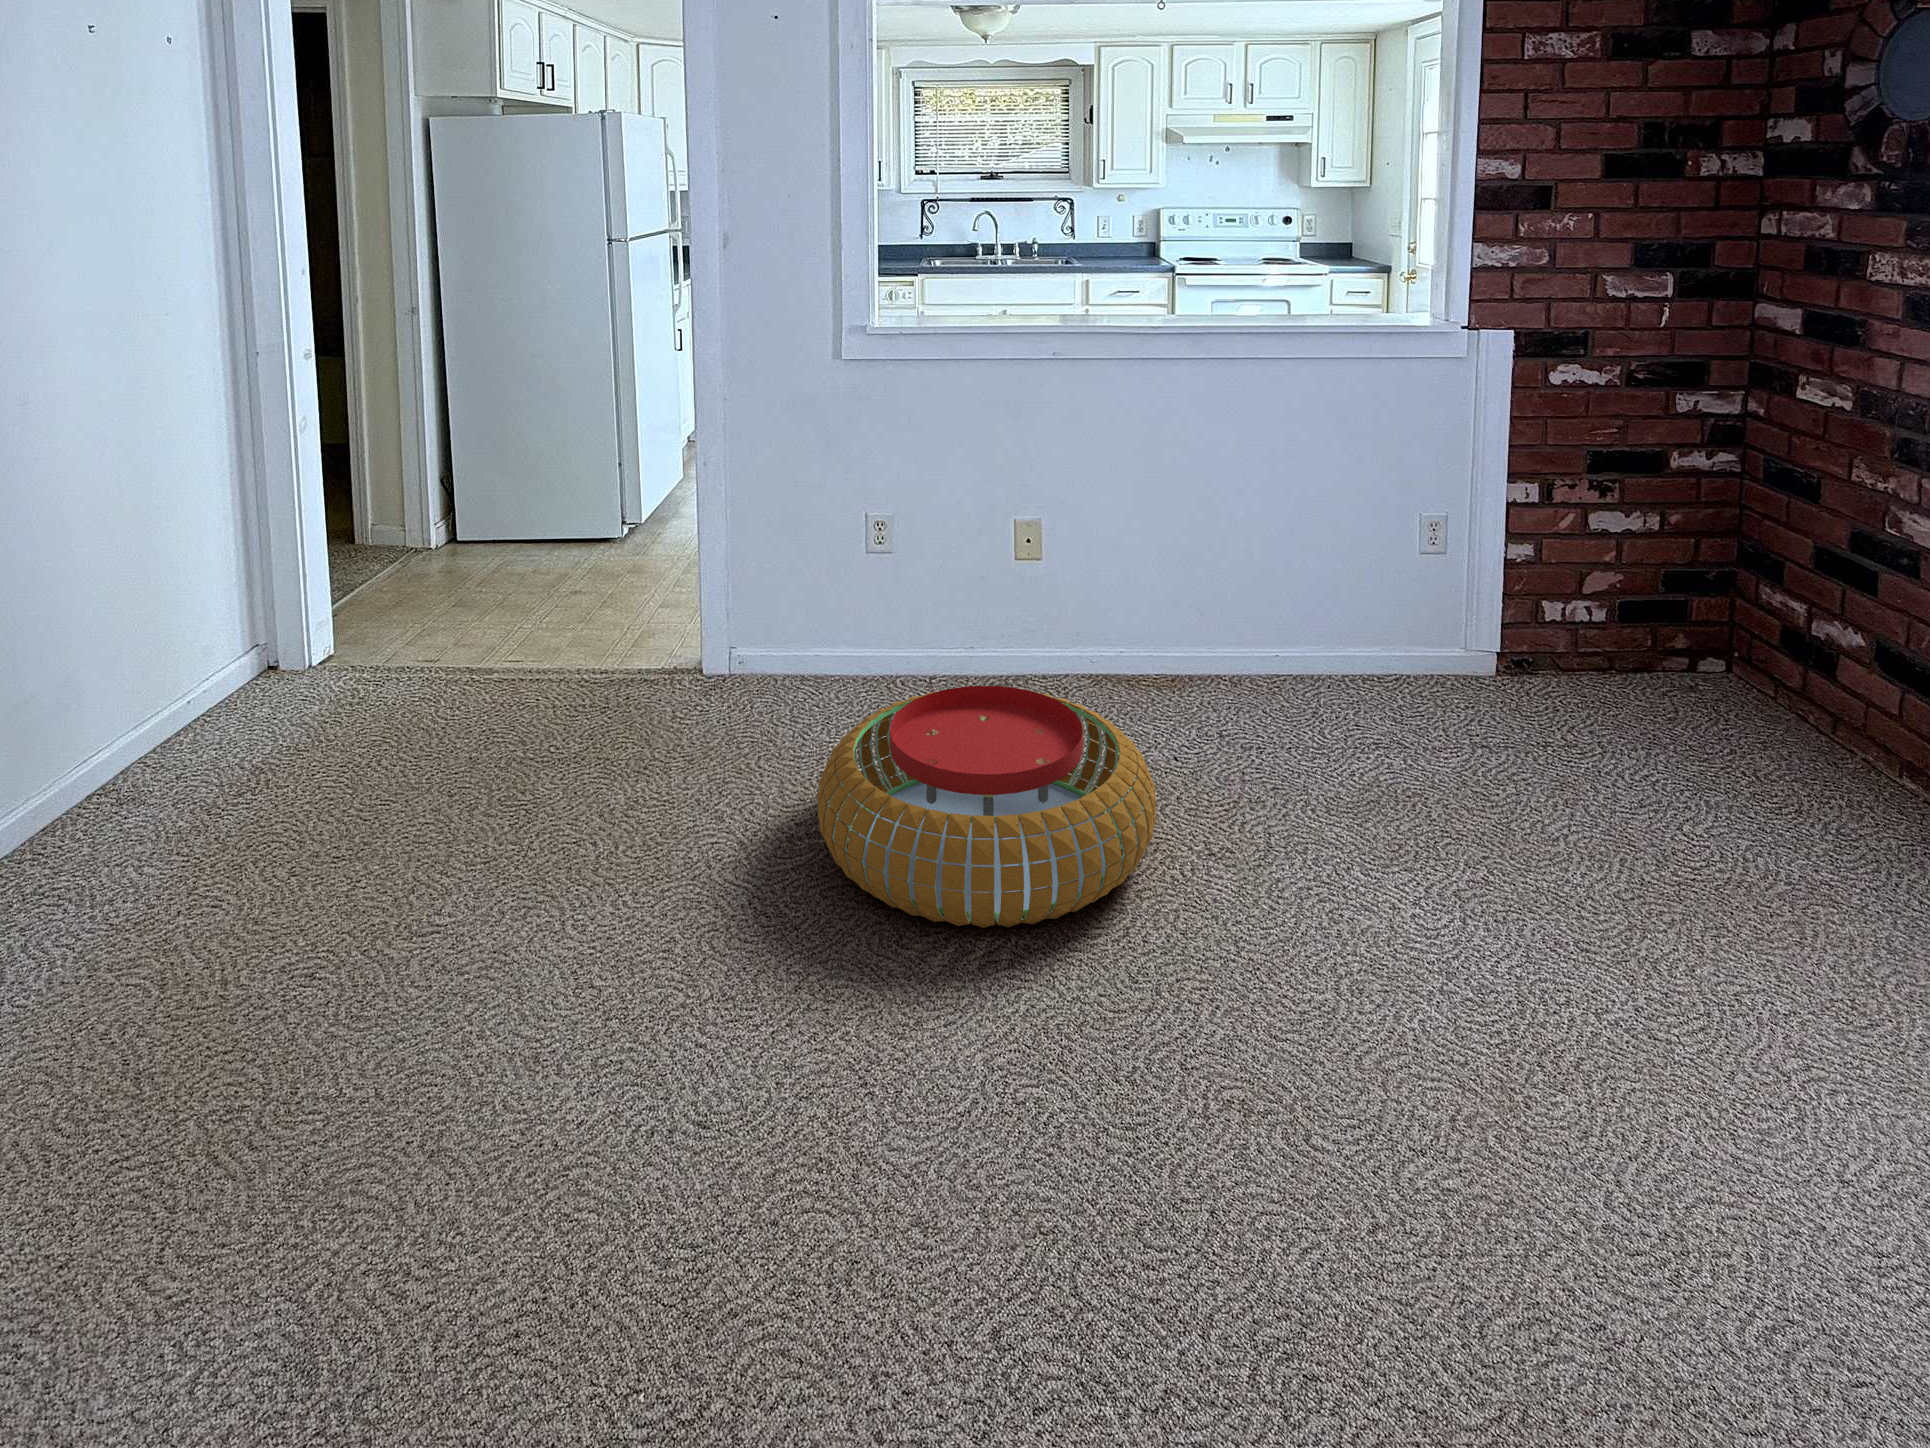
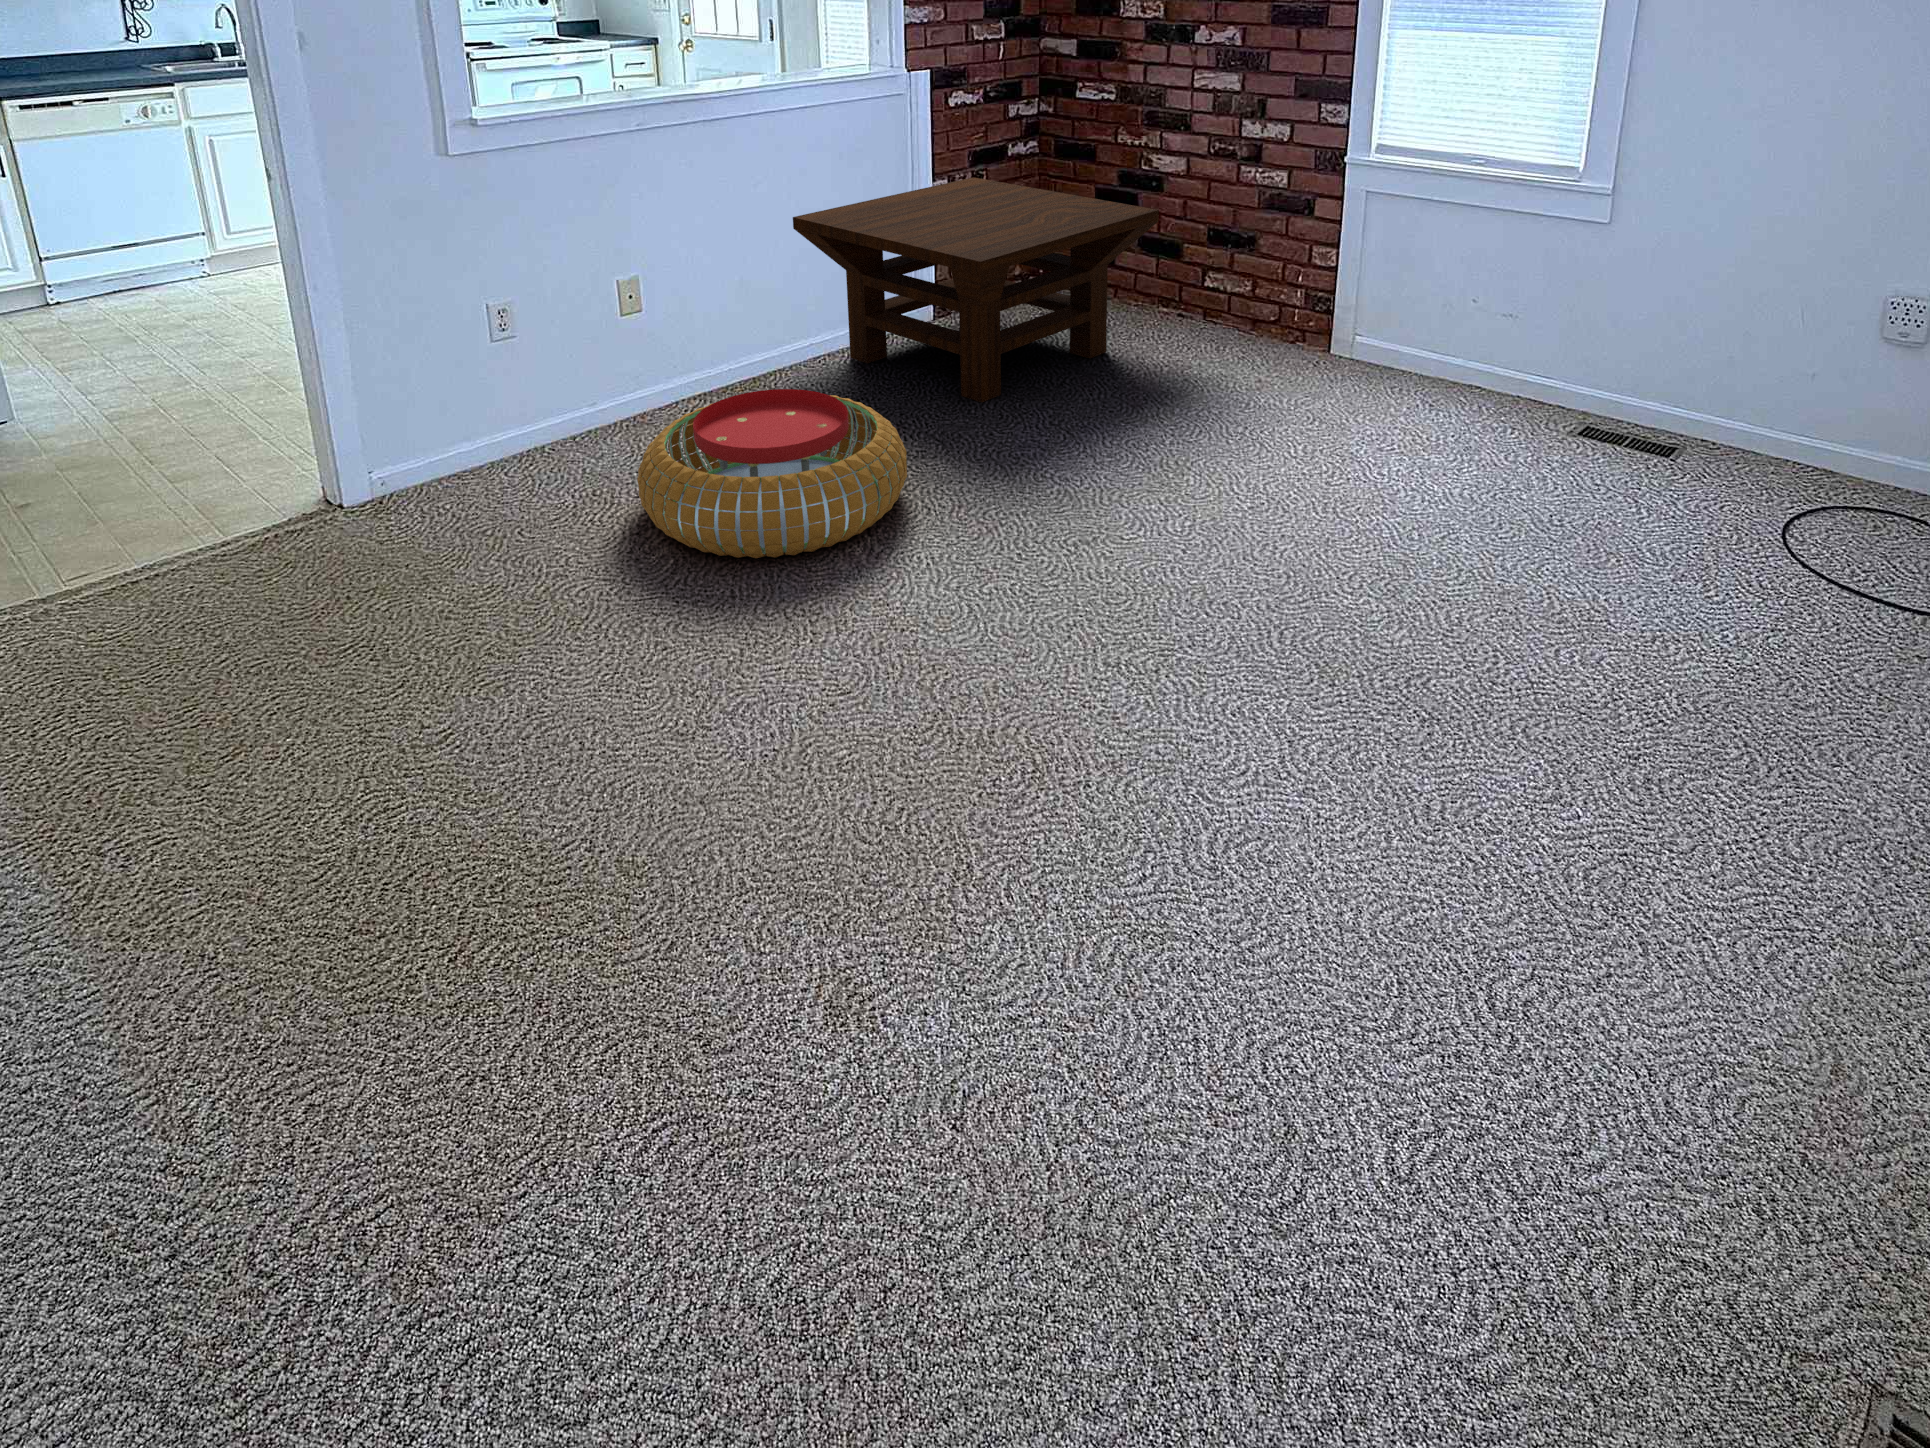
coffee table: none [1261,488,1814,818] -> present [793,177,1159,403]

